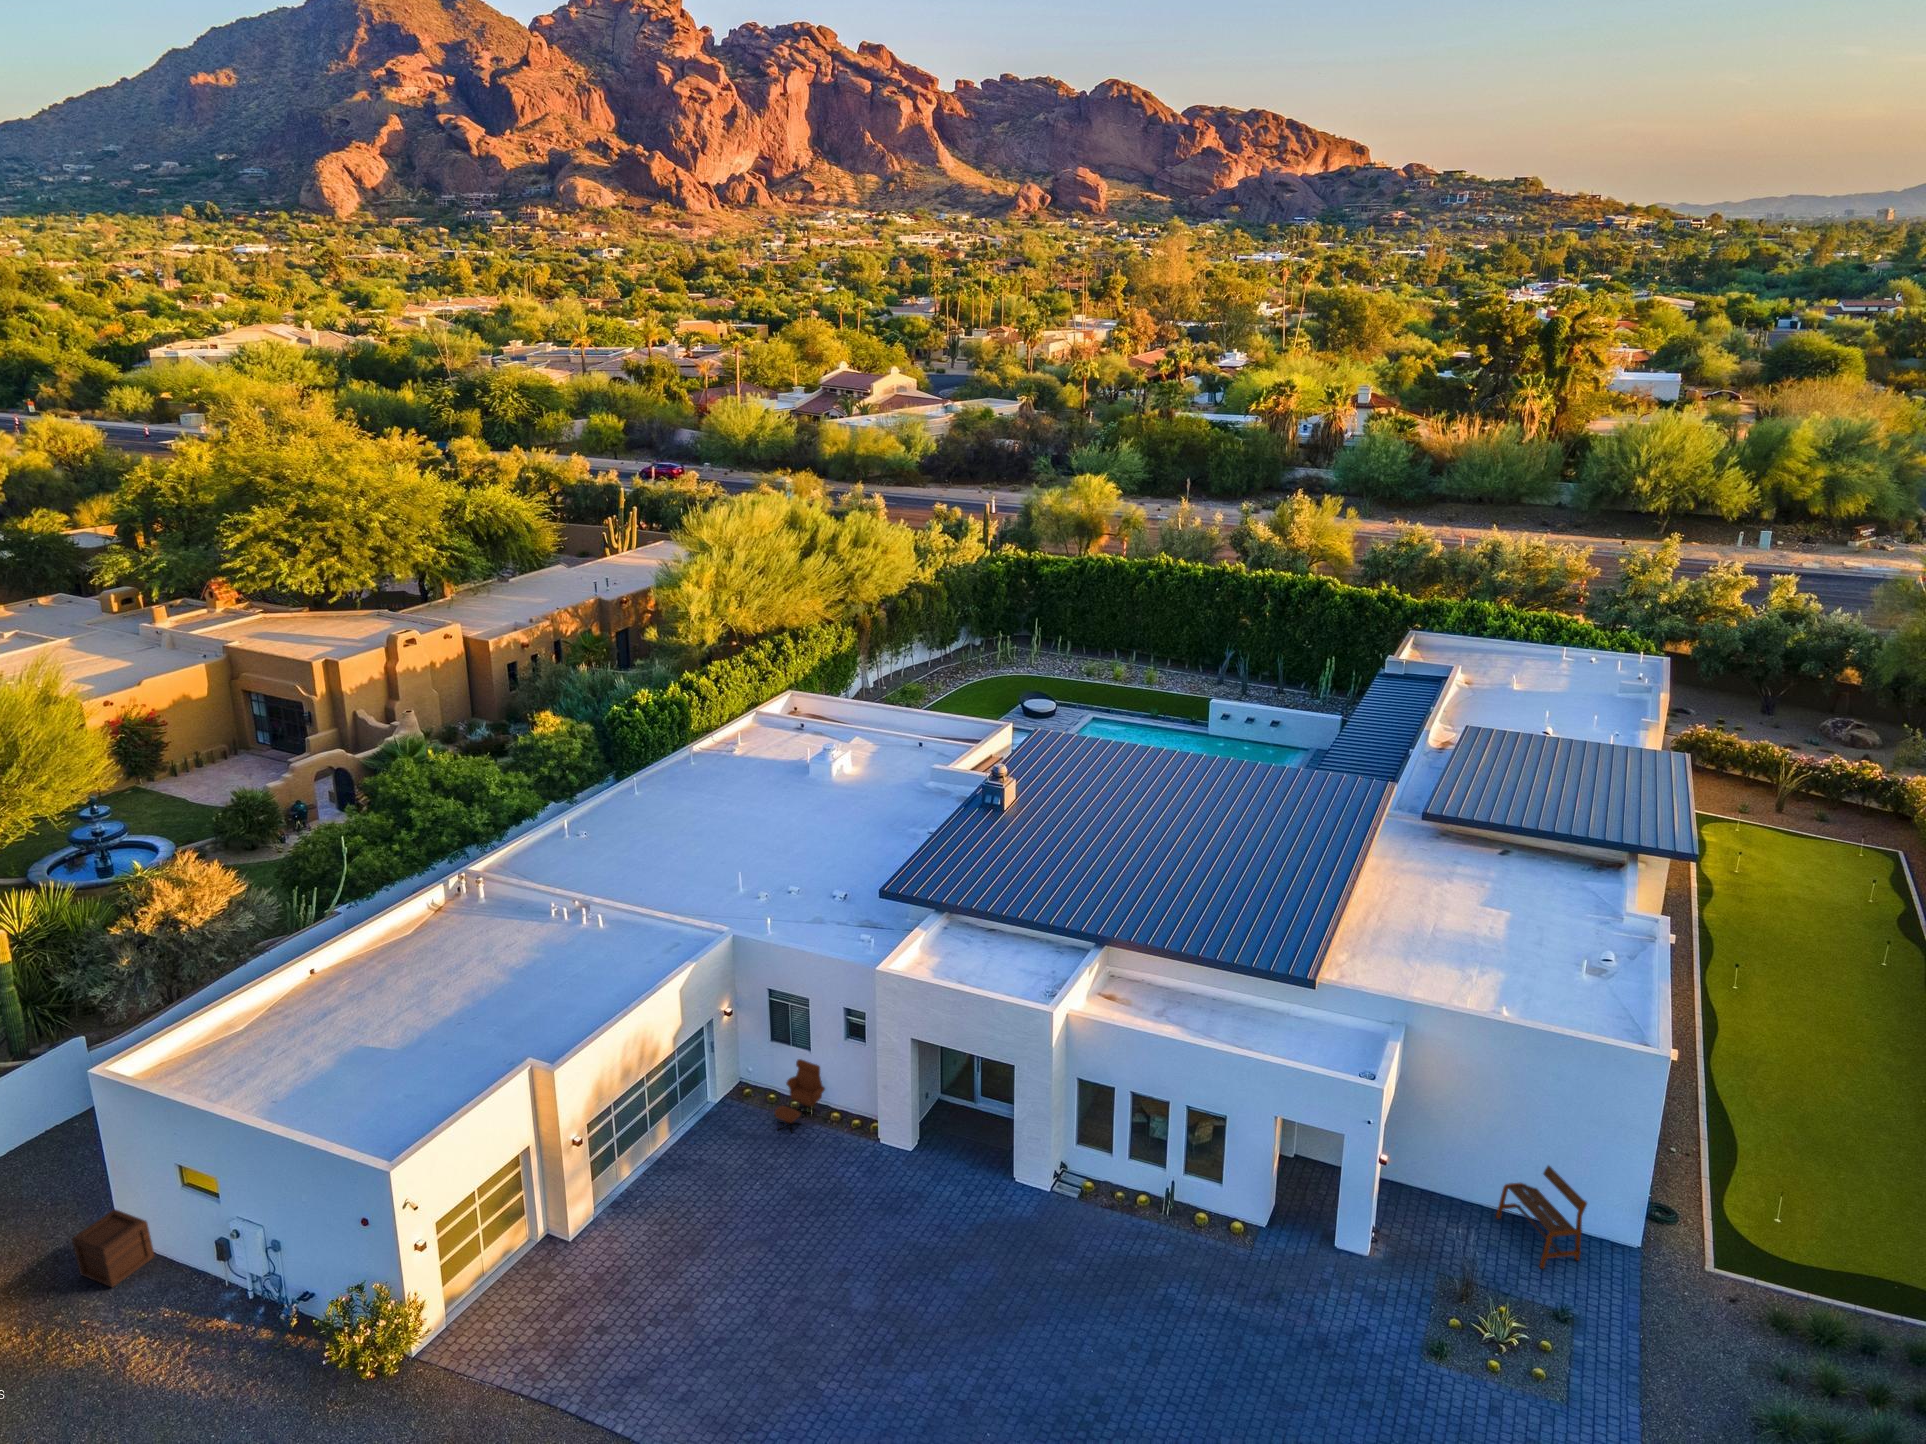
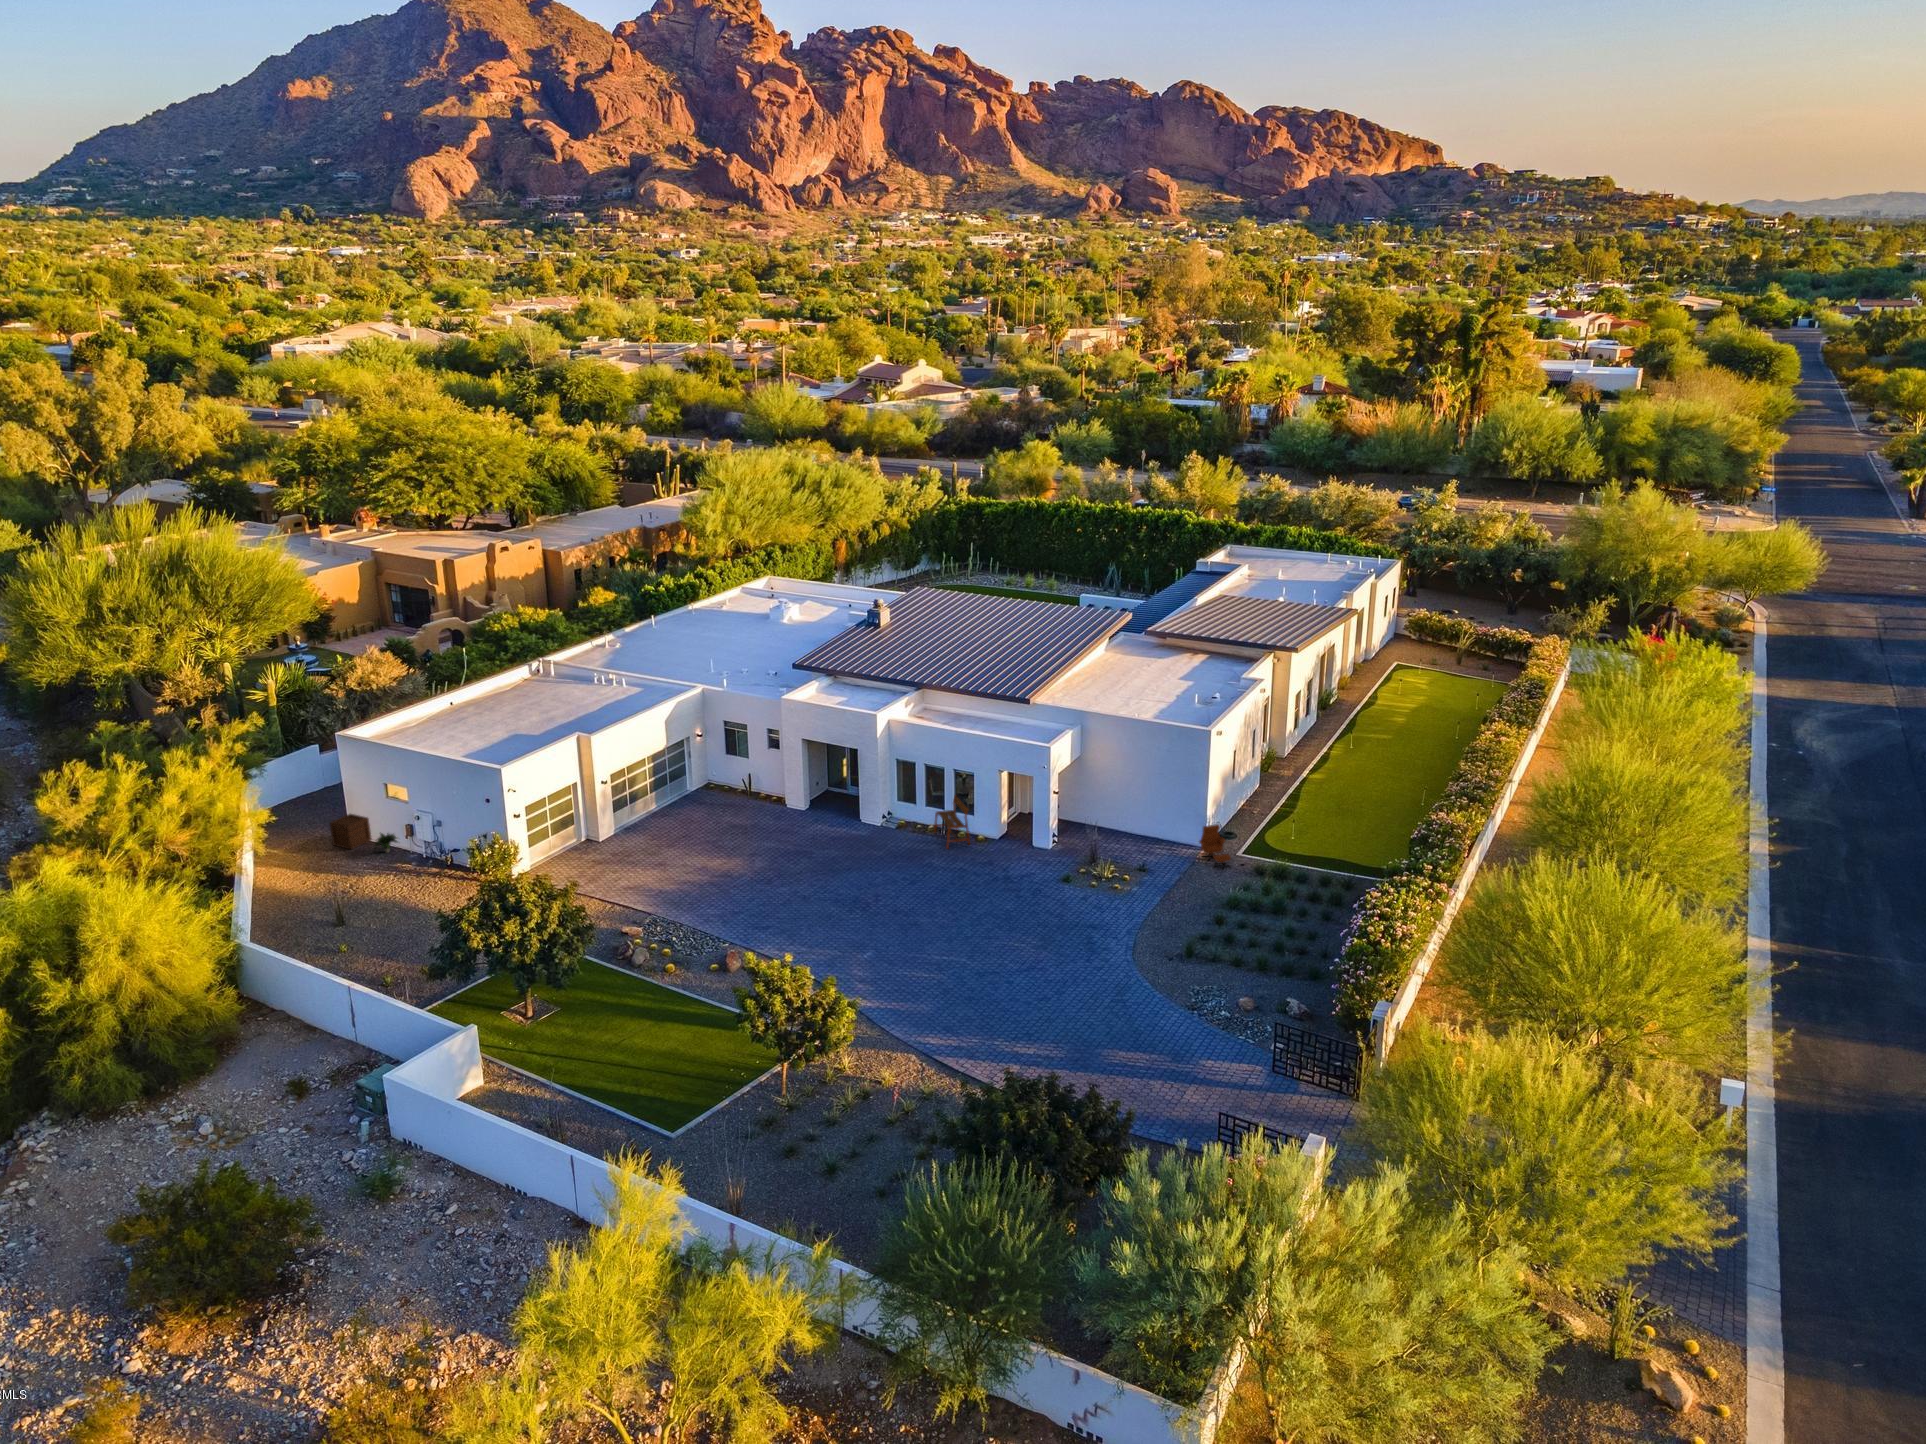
lounge chair: present [775,1059,825,1132] -> present [1199,824,1231,866]
bench: present [1496,1166,1587,1269] -> present [934,795,970,848]
potted plant: none [152,1256,205,1298] -> present [375,833,397,853]

